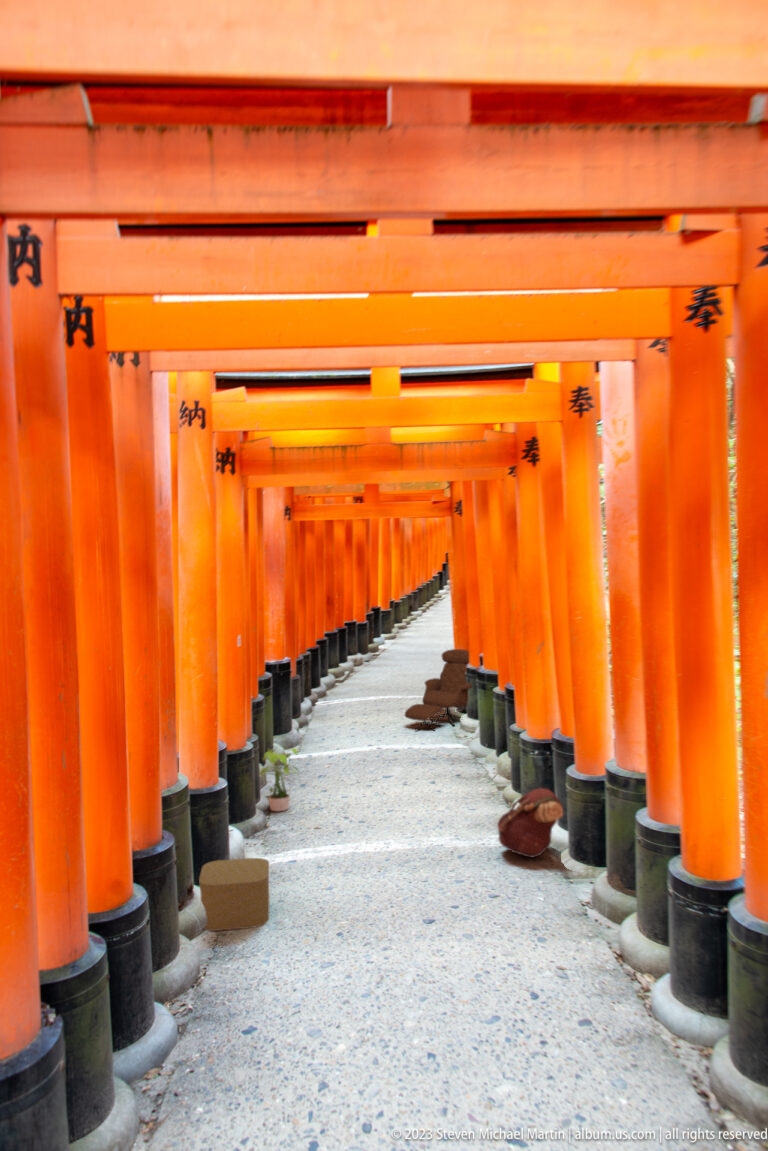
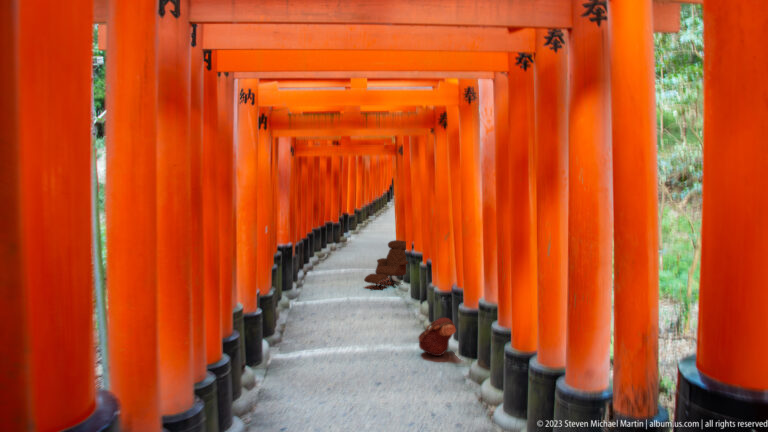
potted plant: present [260,746,298,811] -> none [278,294,302,333]
storage box: present [199,858,270,931] -> none [249,353,289,391]

